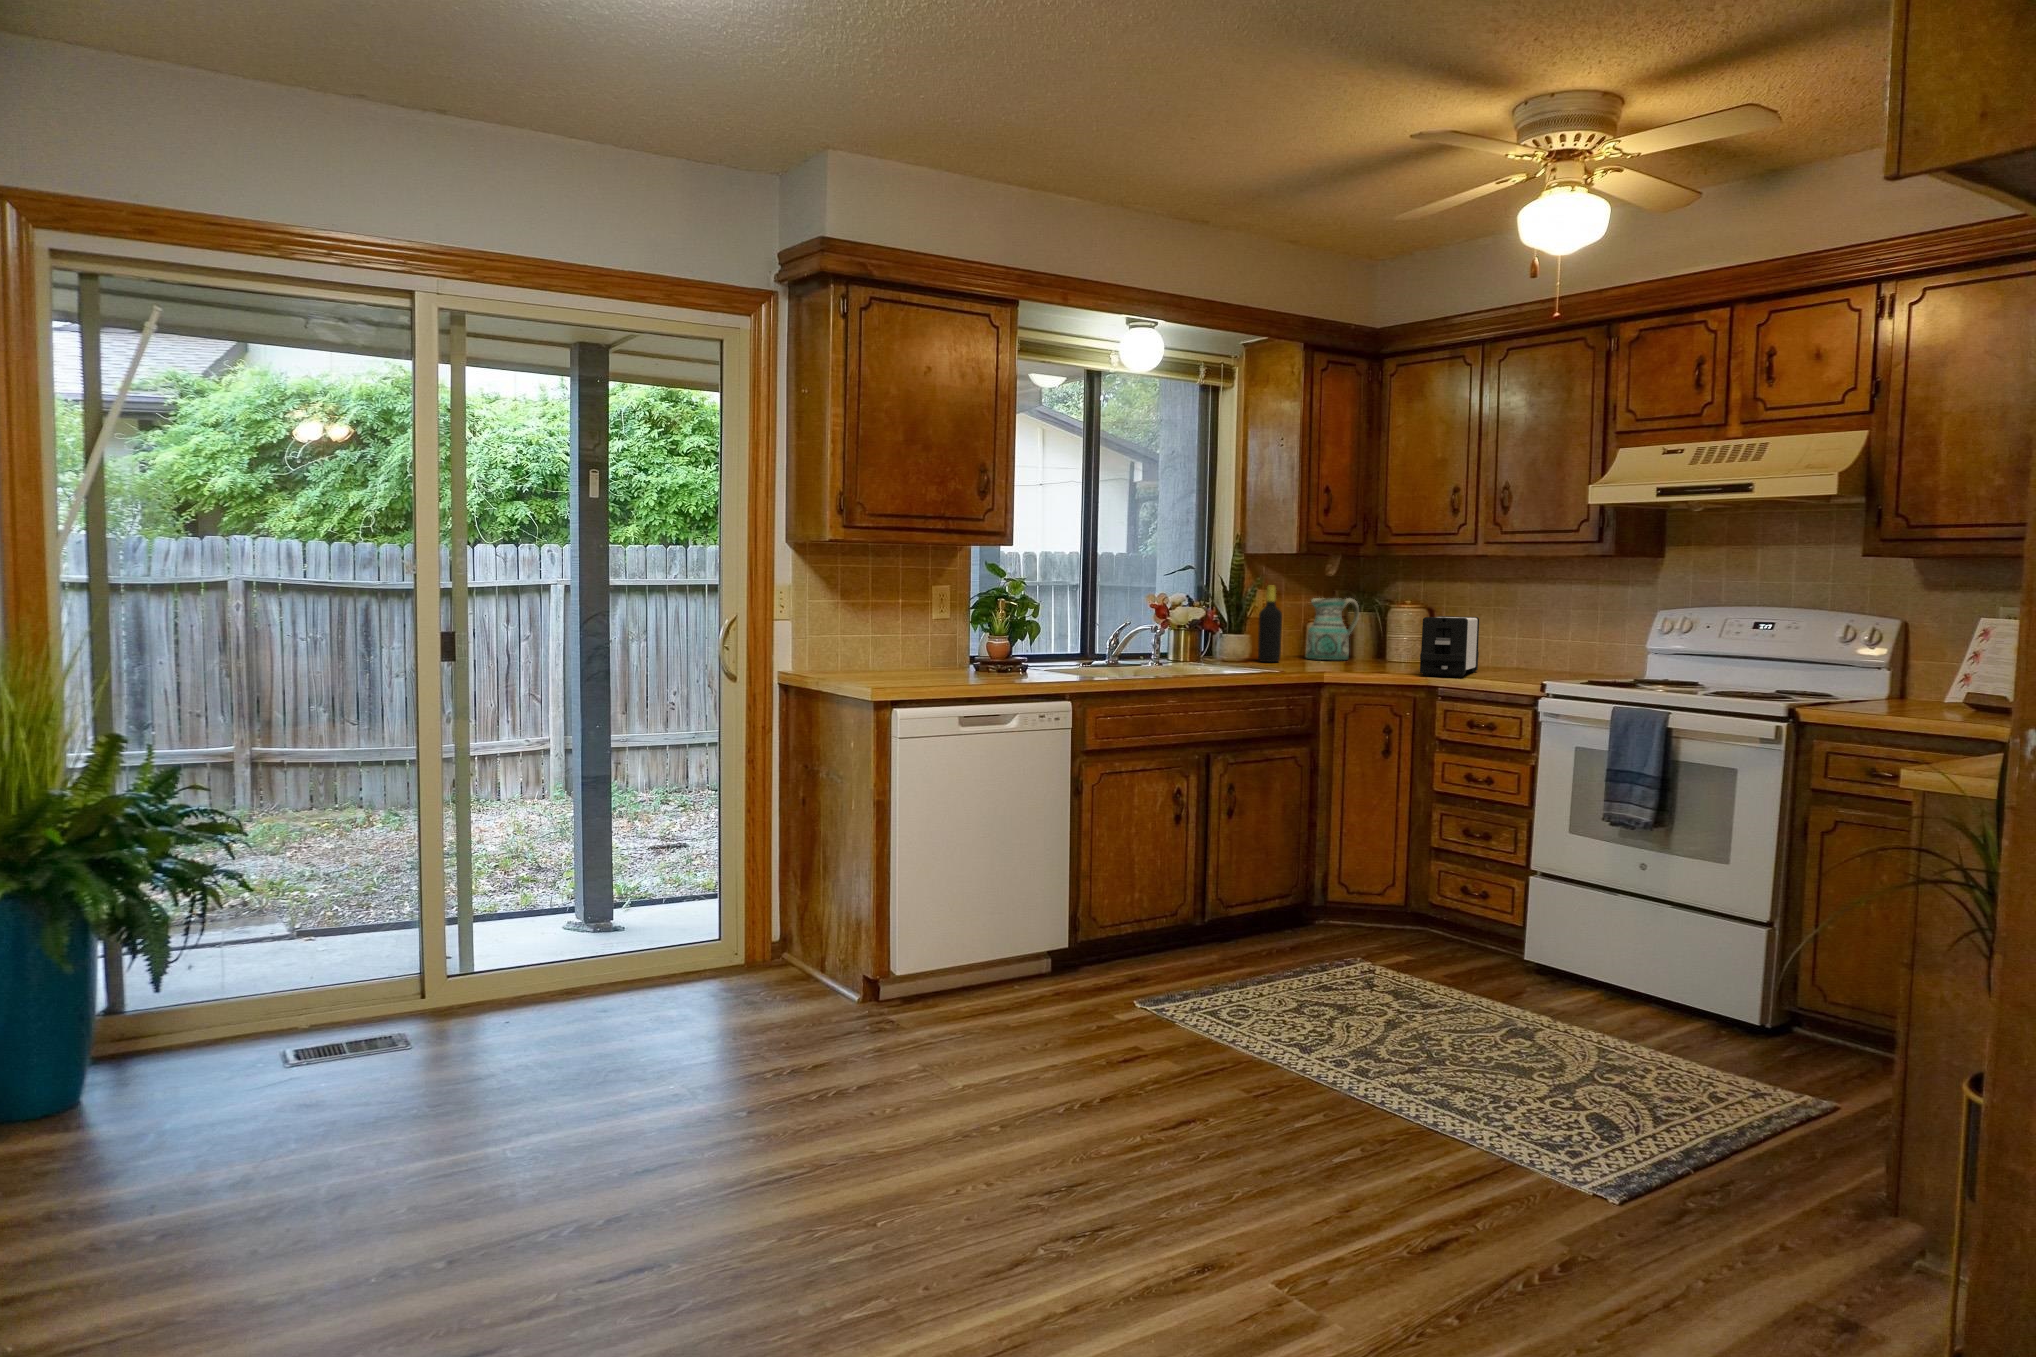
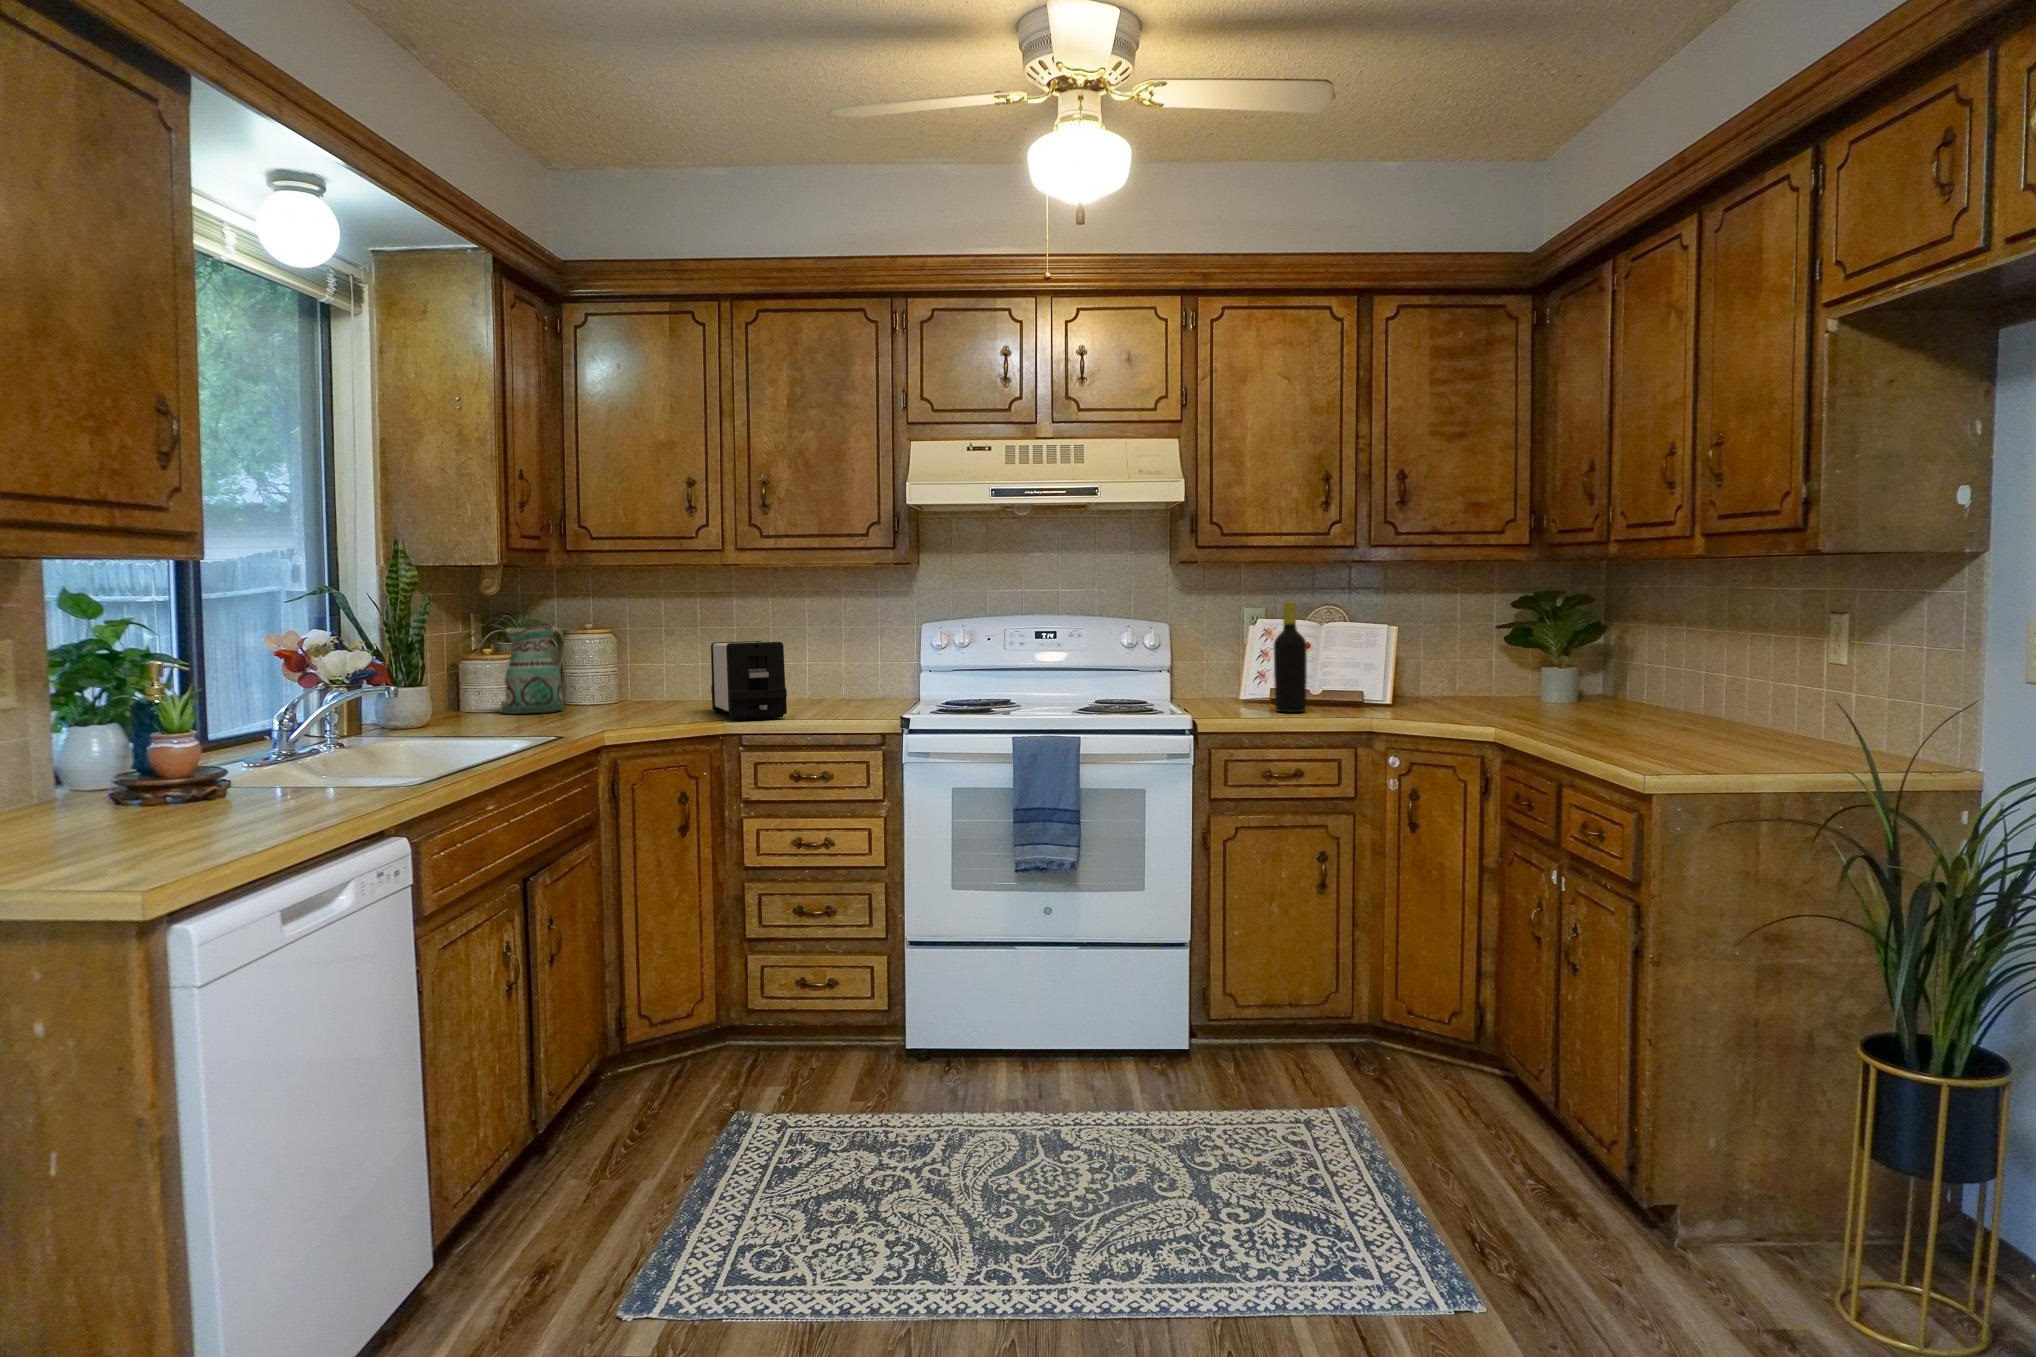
bottle: present [1258,586,1282,662] -> present [1273,601,1307,712]

